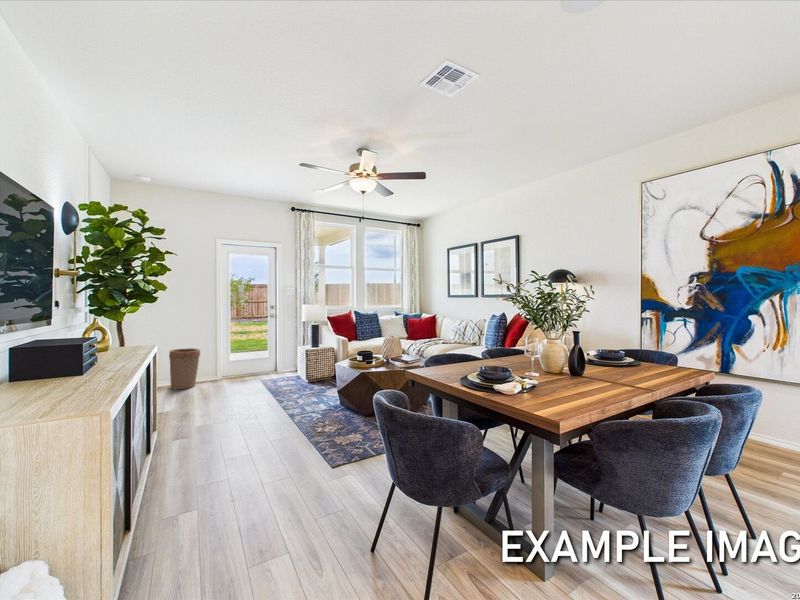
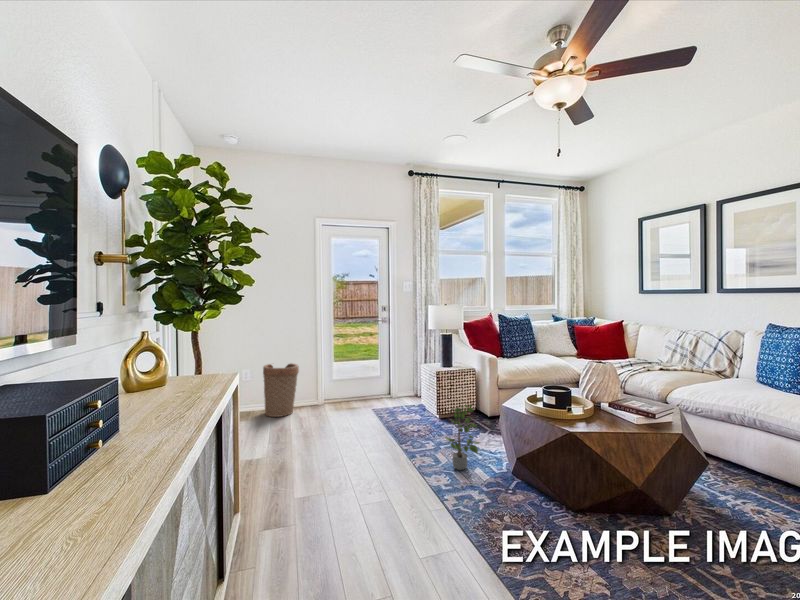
potted plant: none [305,366,330,409] -> present [445,405,480,470]

